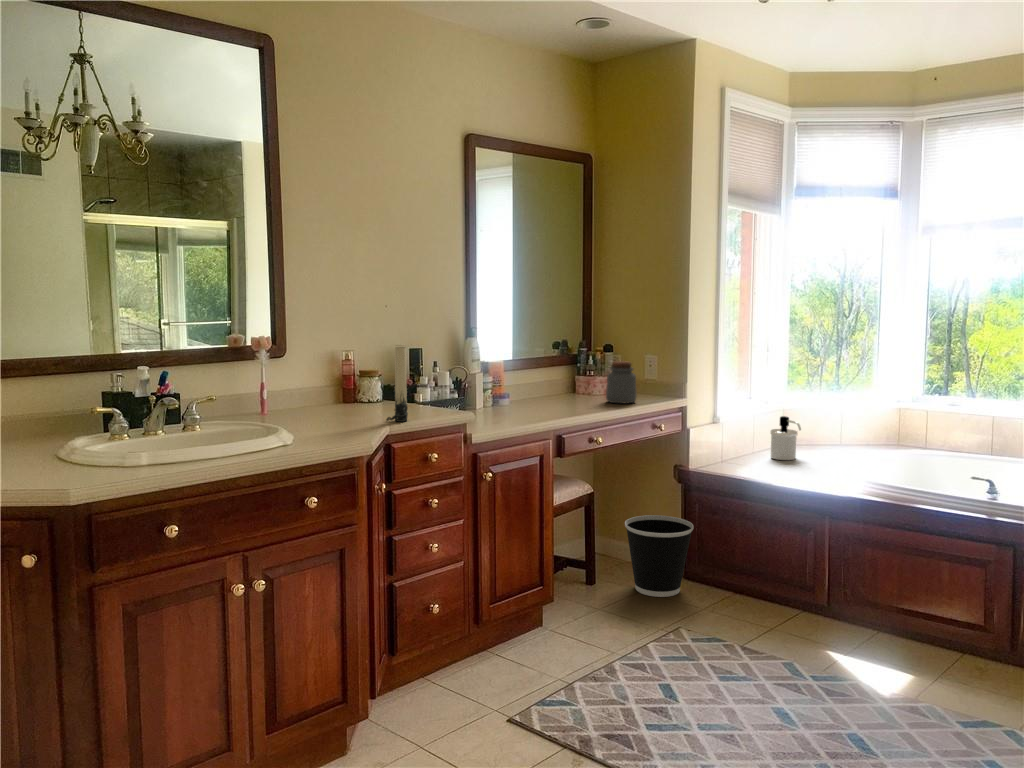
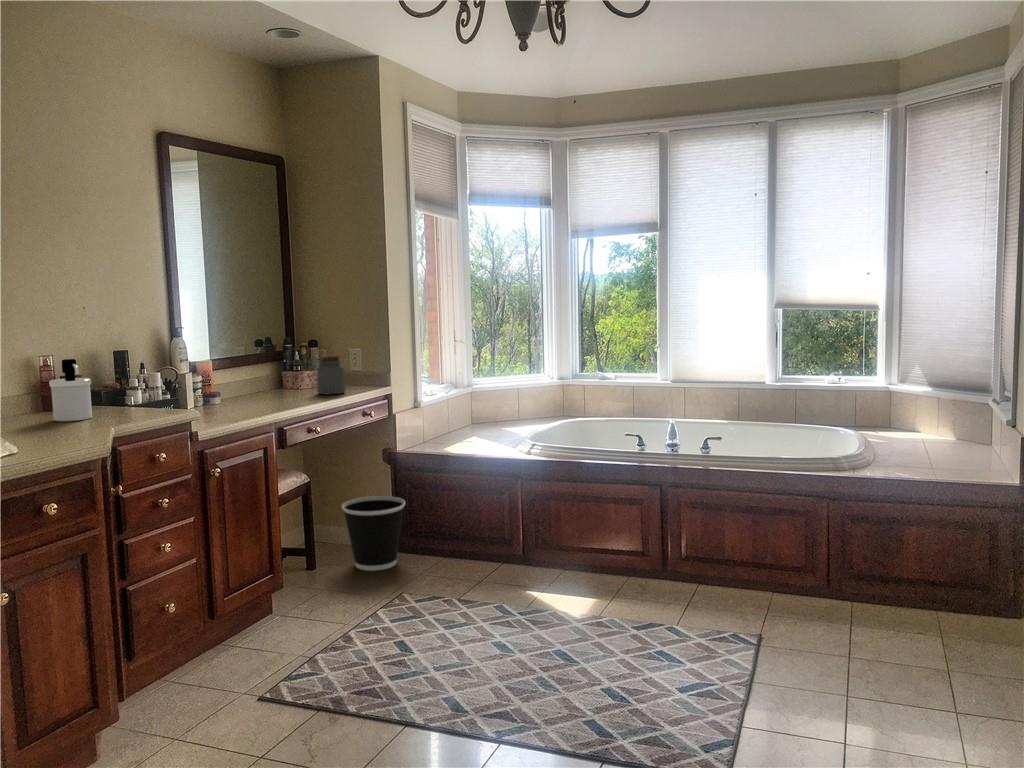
candle: present [386,345,408,422] -> none [105,345,129,424]
soap dispenser: present [771,416,801,460] -> present [49,359,92,421]

